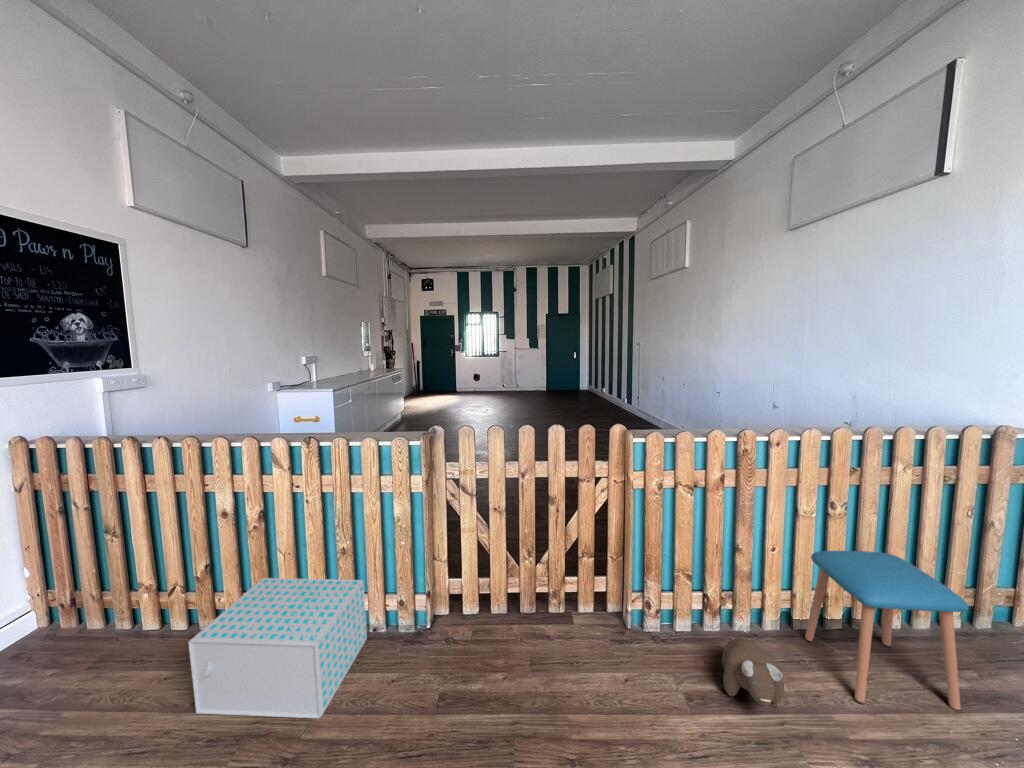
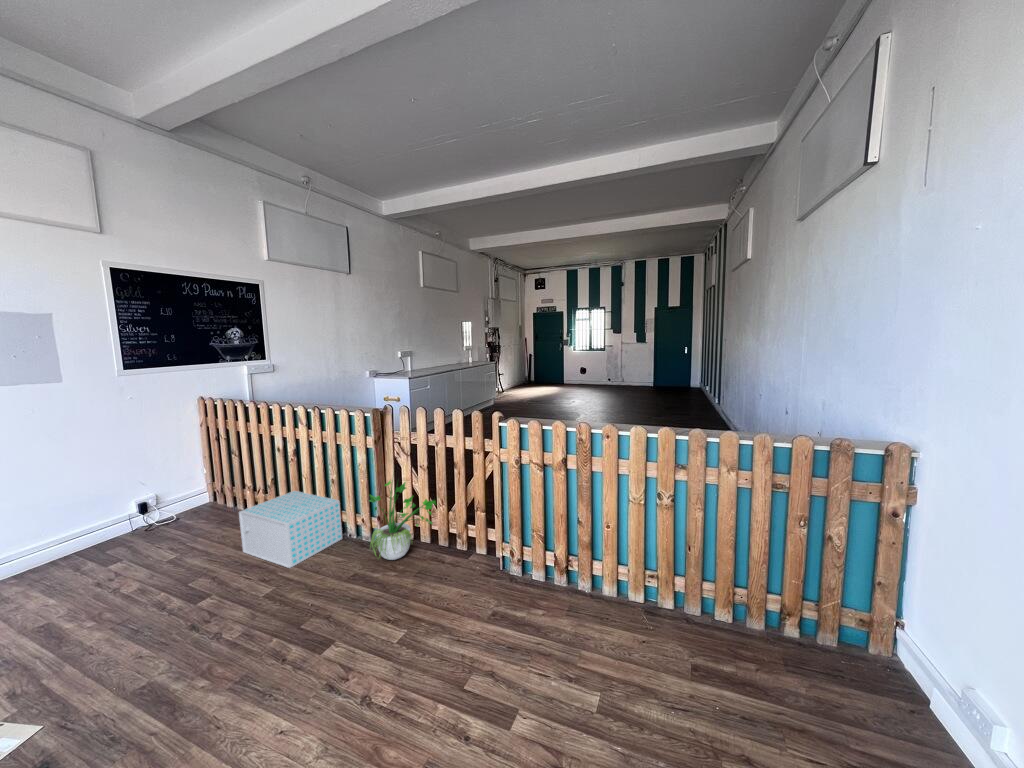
potted plant: none [429,512,560,663] -> present [369,481,436,560]
stool: present [805,551,968,711] -> none [610,532,703,679]
plush toy: present [722,637,784,707] -> none [509,583,558,632]

